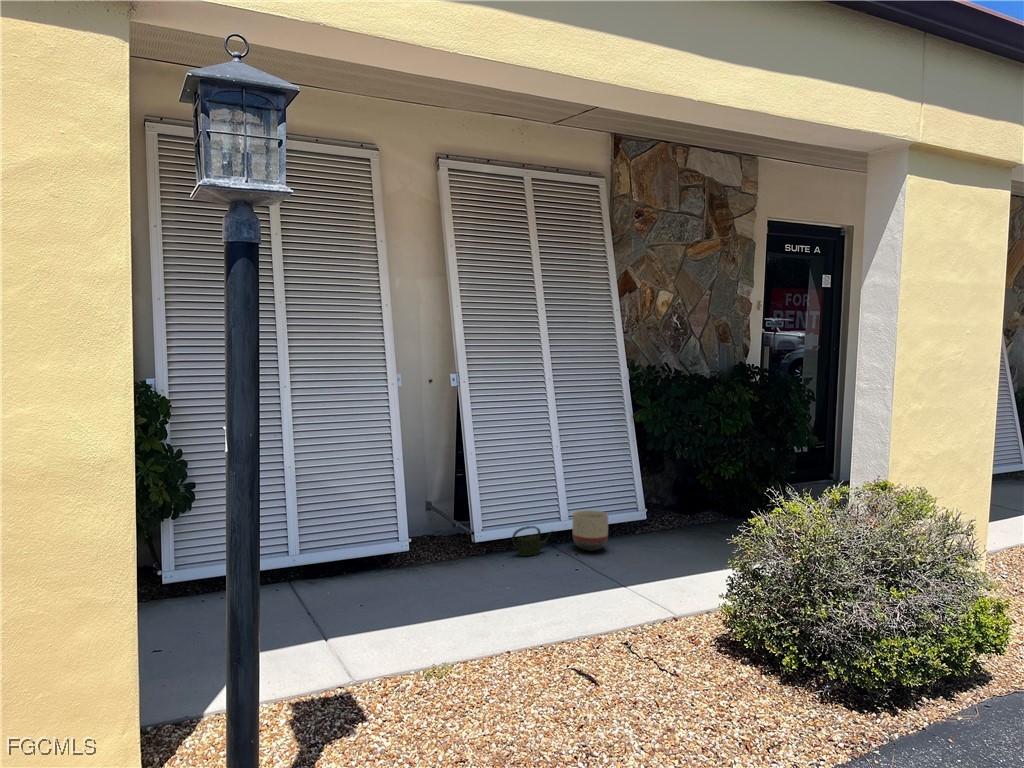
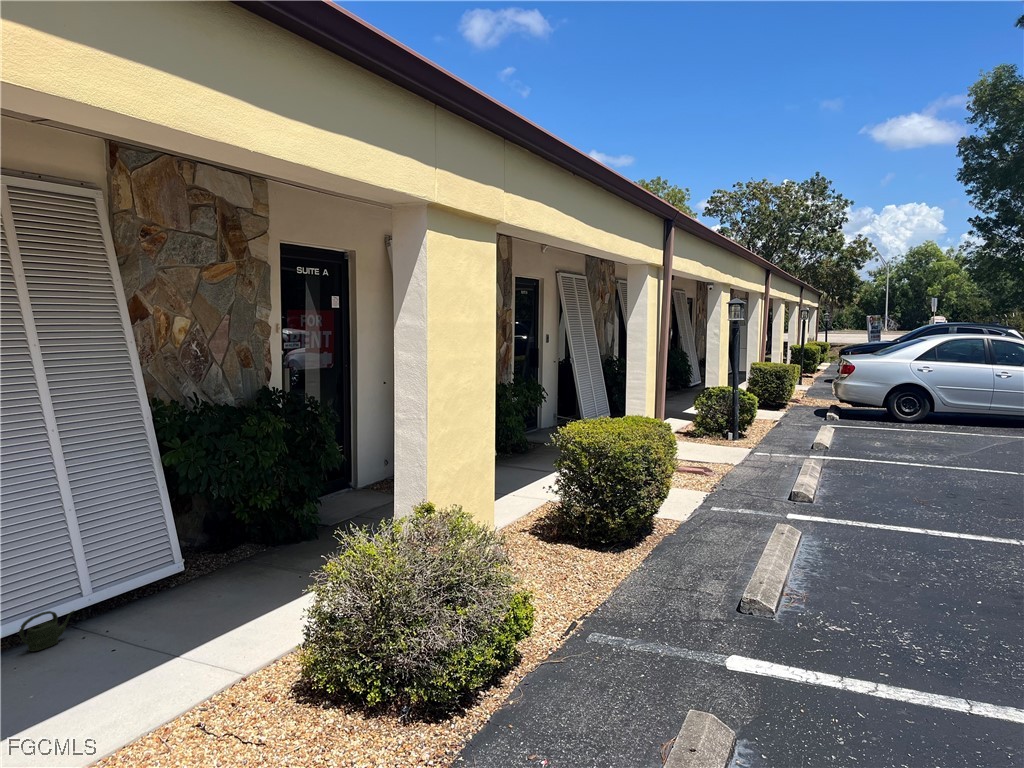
planter: present [573,510,608,551] -> none [97,576,144,624]

